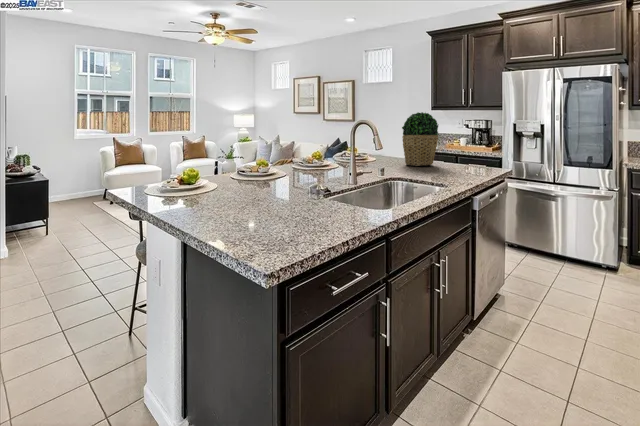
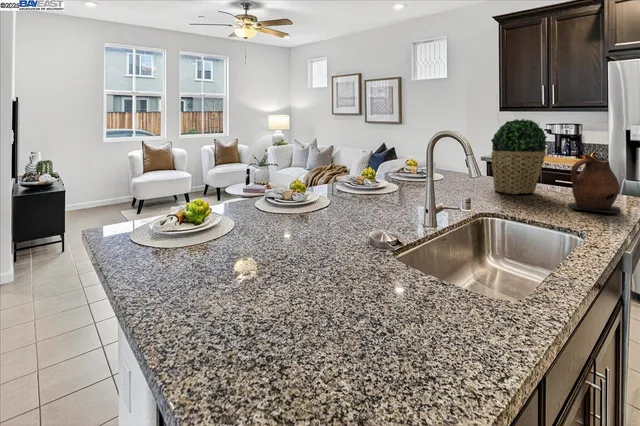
ceramic pitcher: none [447,135,481,174] -> present [569,154,620,214]

